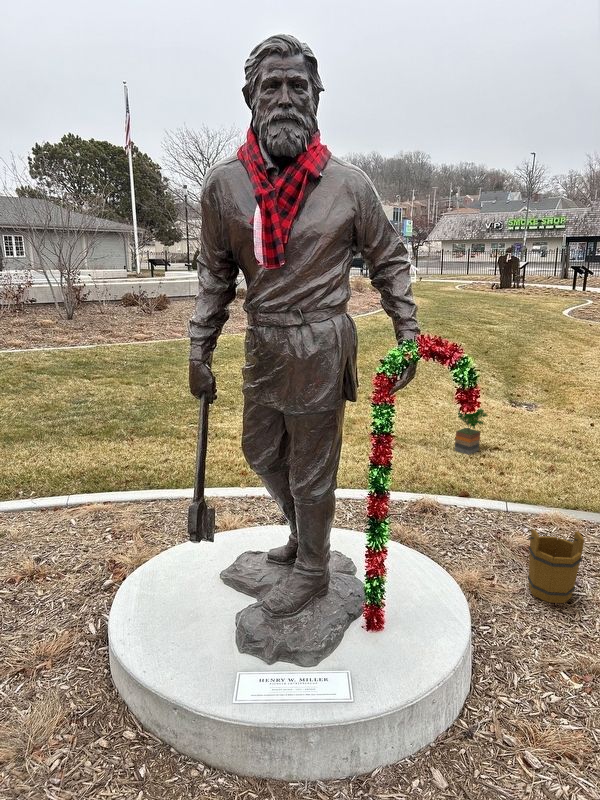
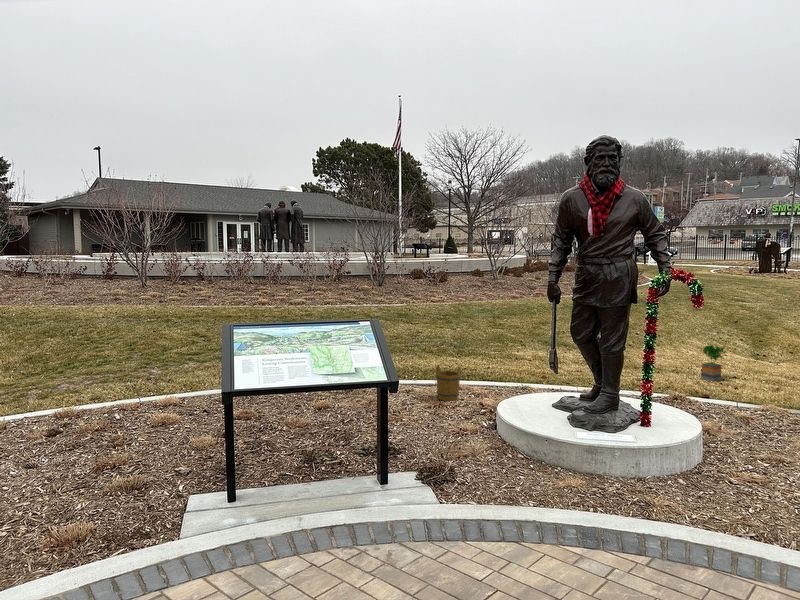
bucket: present [528,529,584,603] -> present [436,365,461,401]

